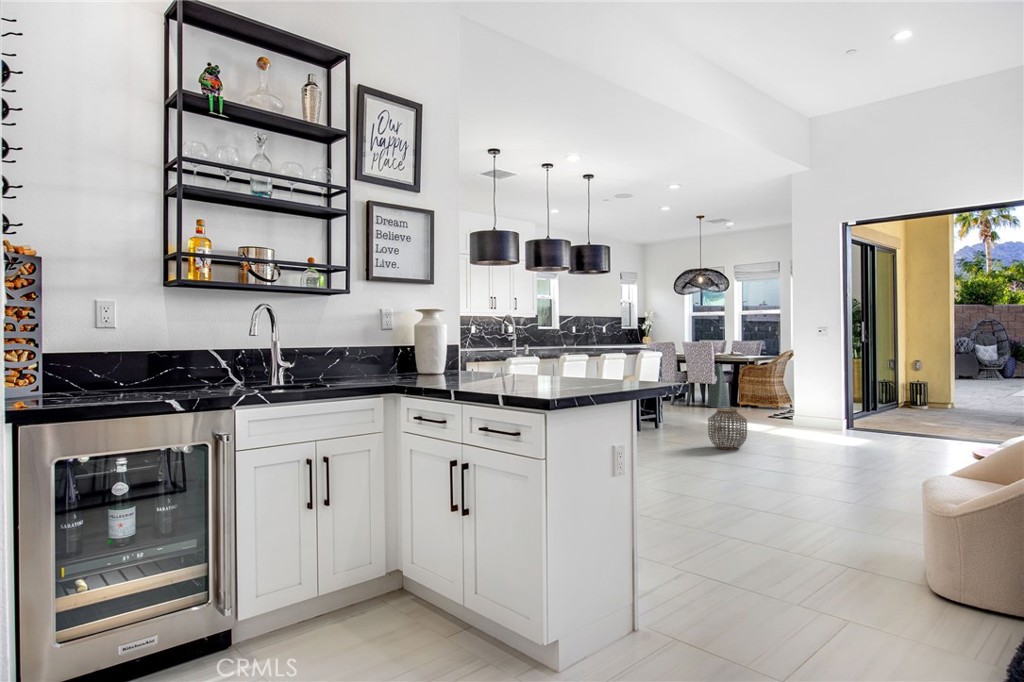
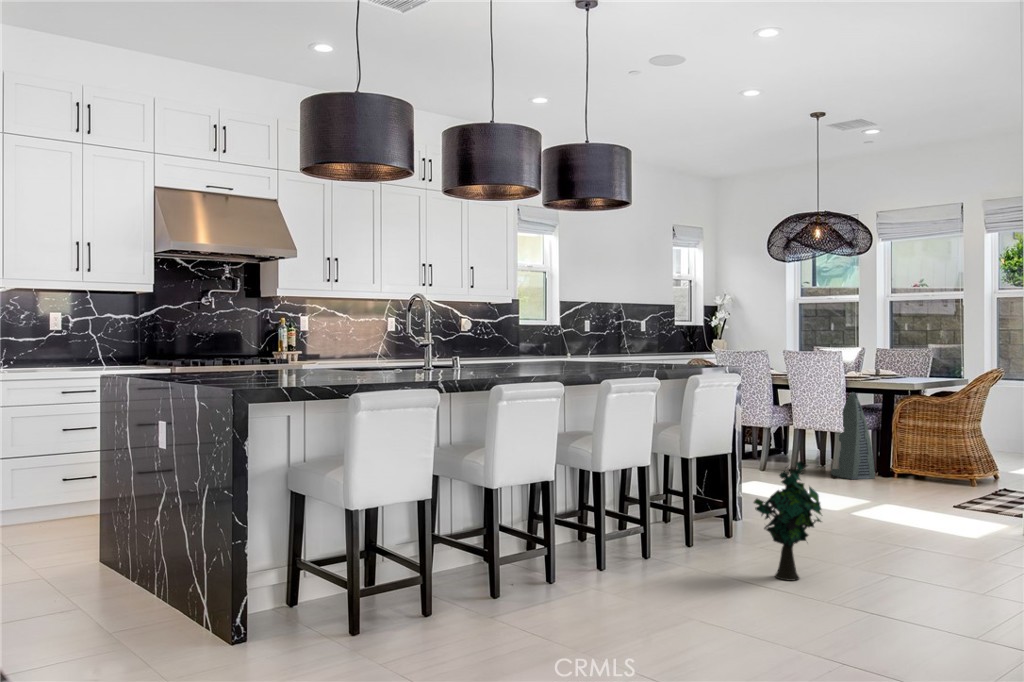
decorative plant: none [669,388,699,438] -> present [754,461,821,581]
woven basket: present [708,409,747,450] -> none [853,526,960,640]

